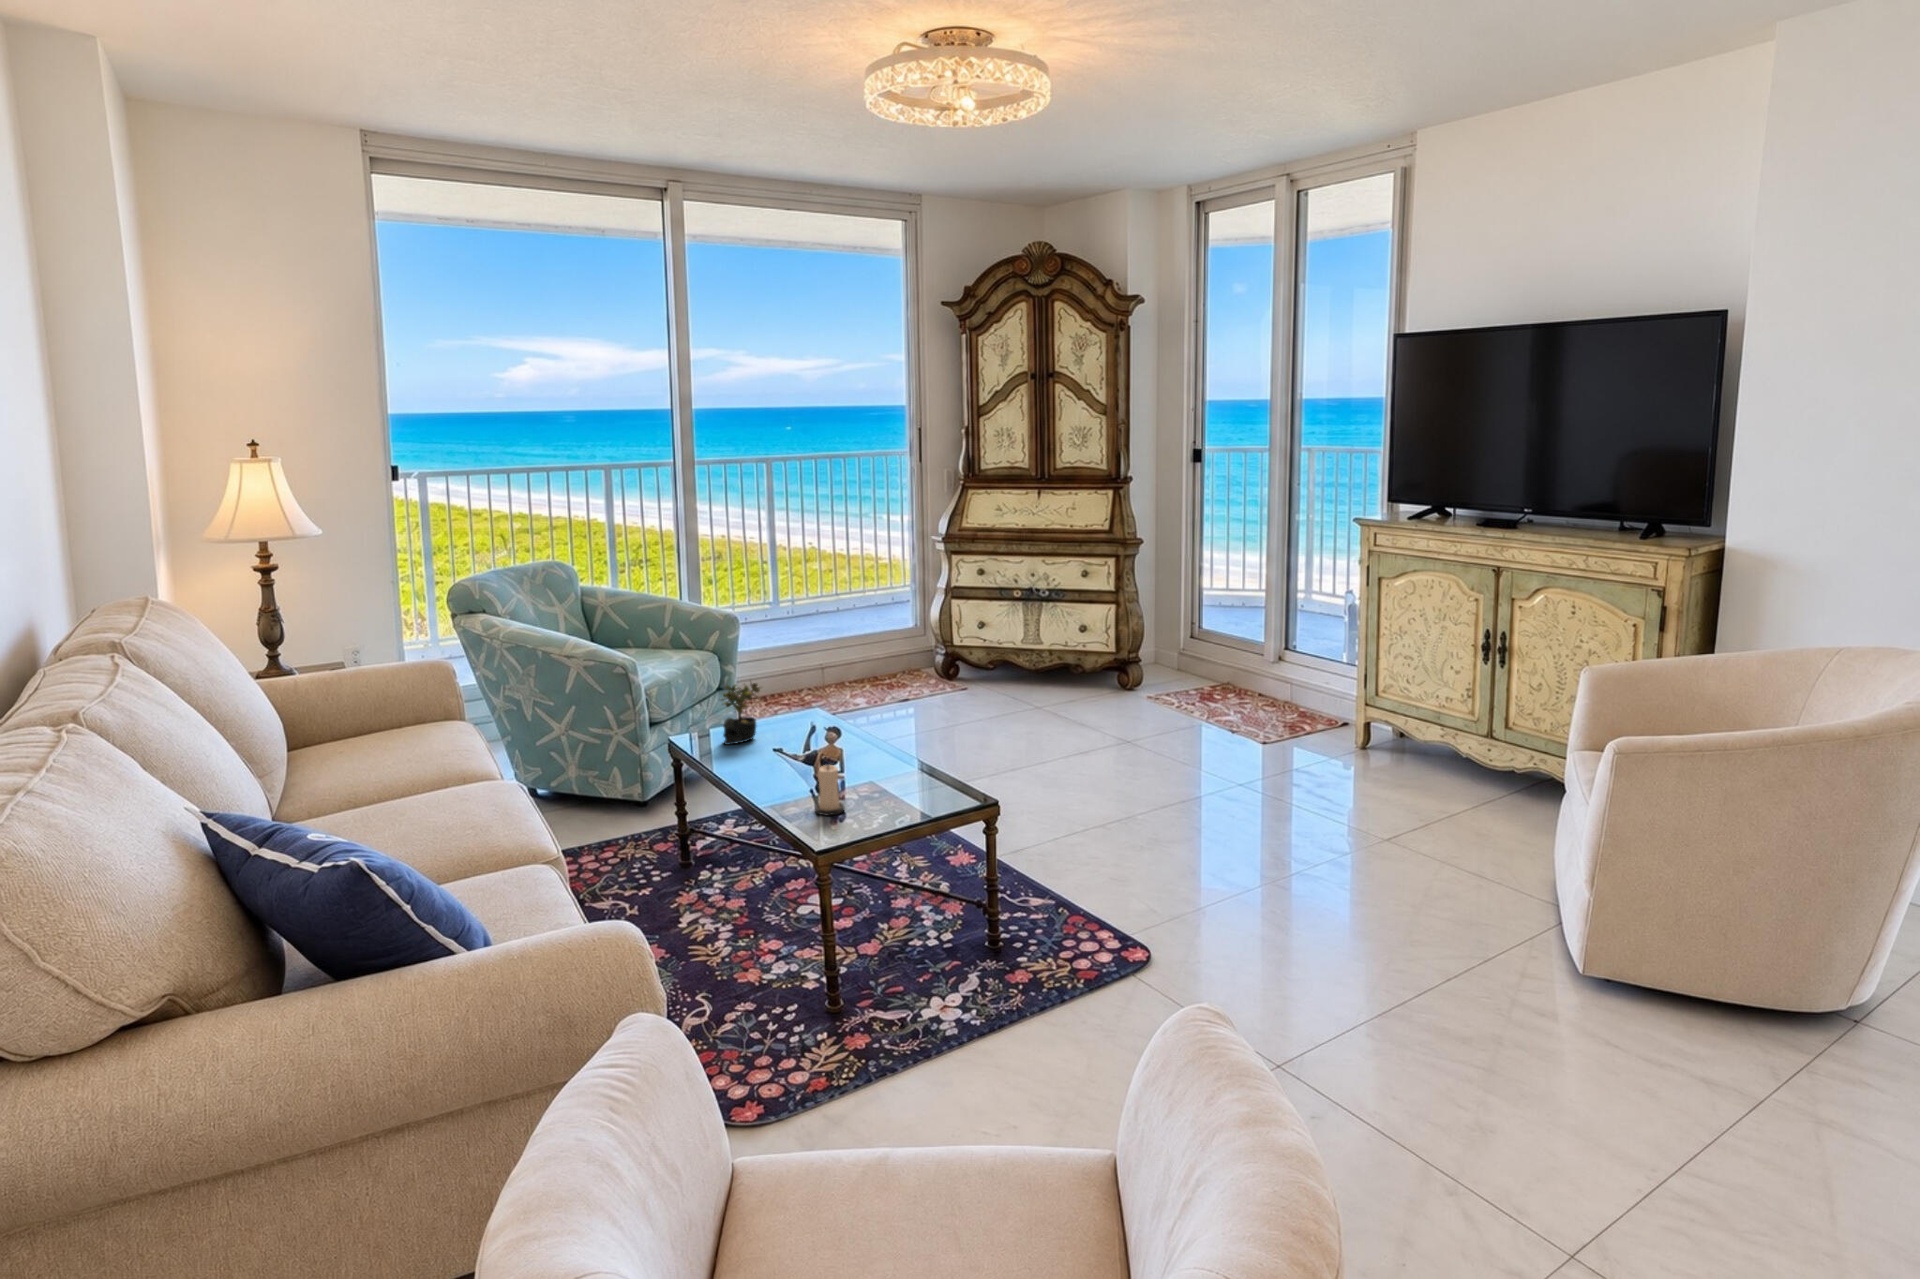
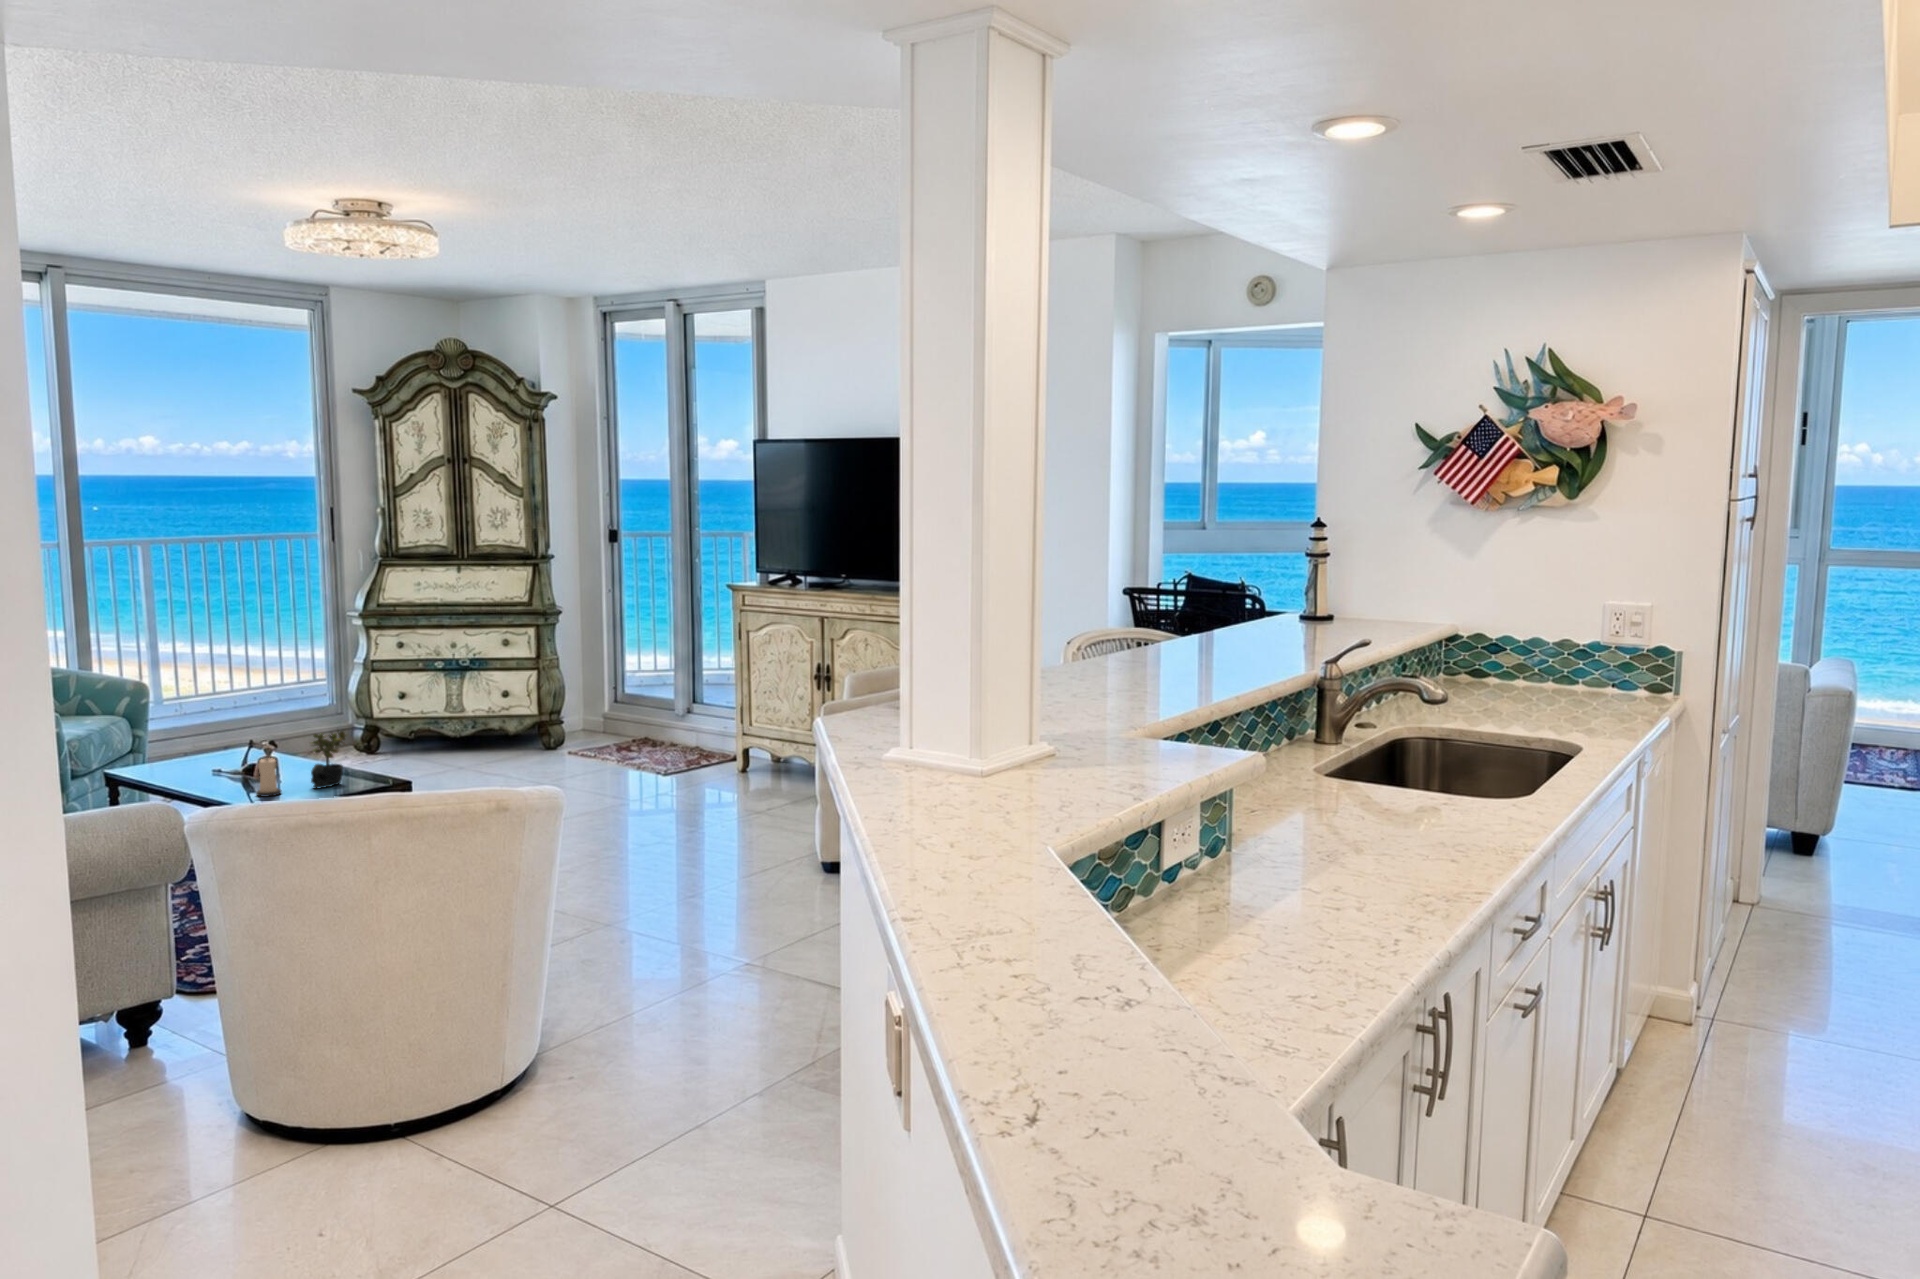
succulent plant: present [721,683,760,745] -> present [311,731,347,788]

